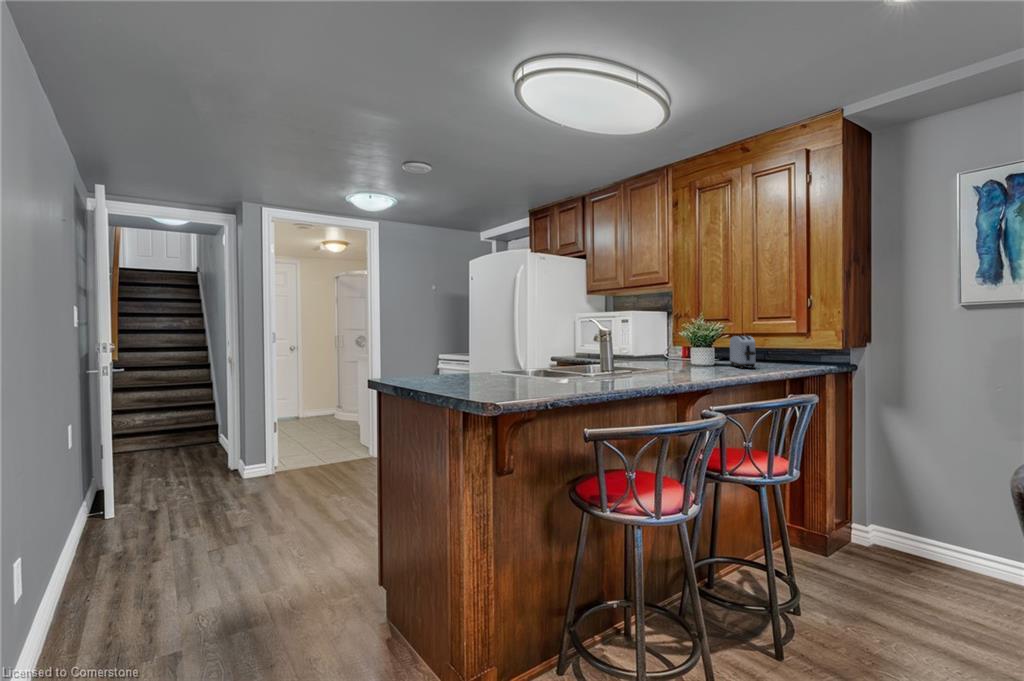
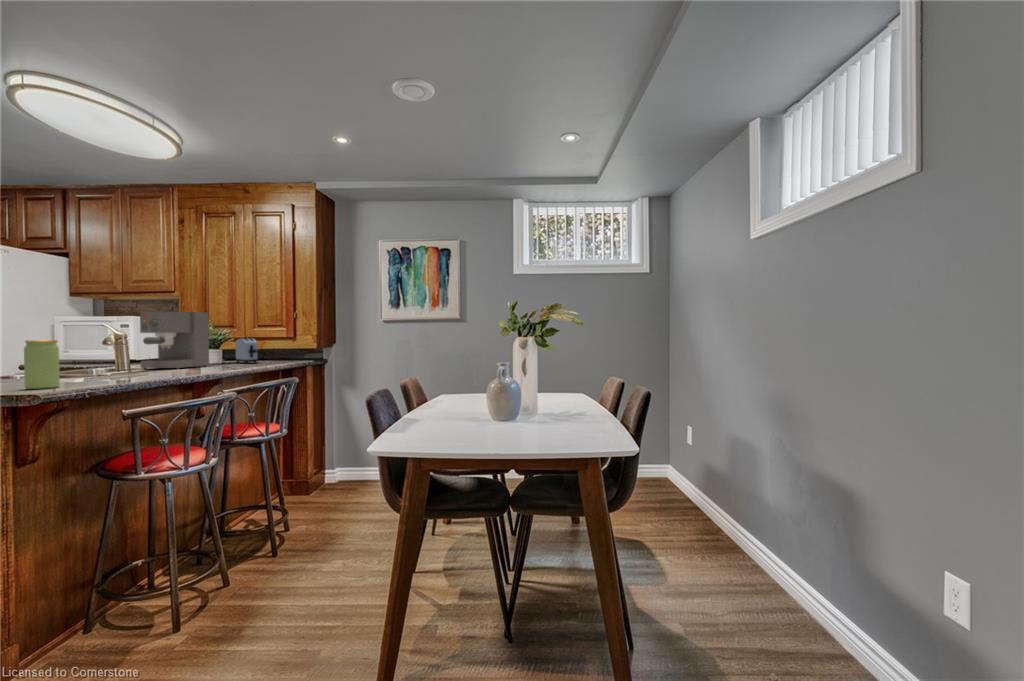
coffee maker: none [632,306,699,373] -> present [140,312,209,369]
jar: none [523,346,549,396] -> present [24,340,60,389]

